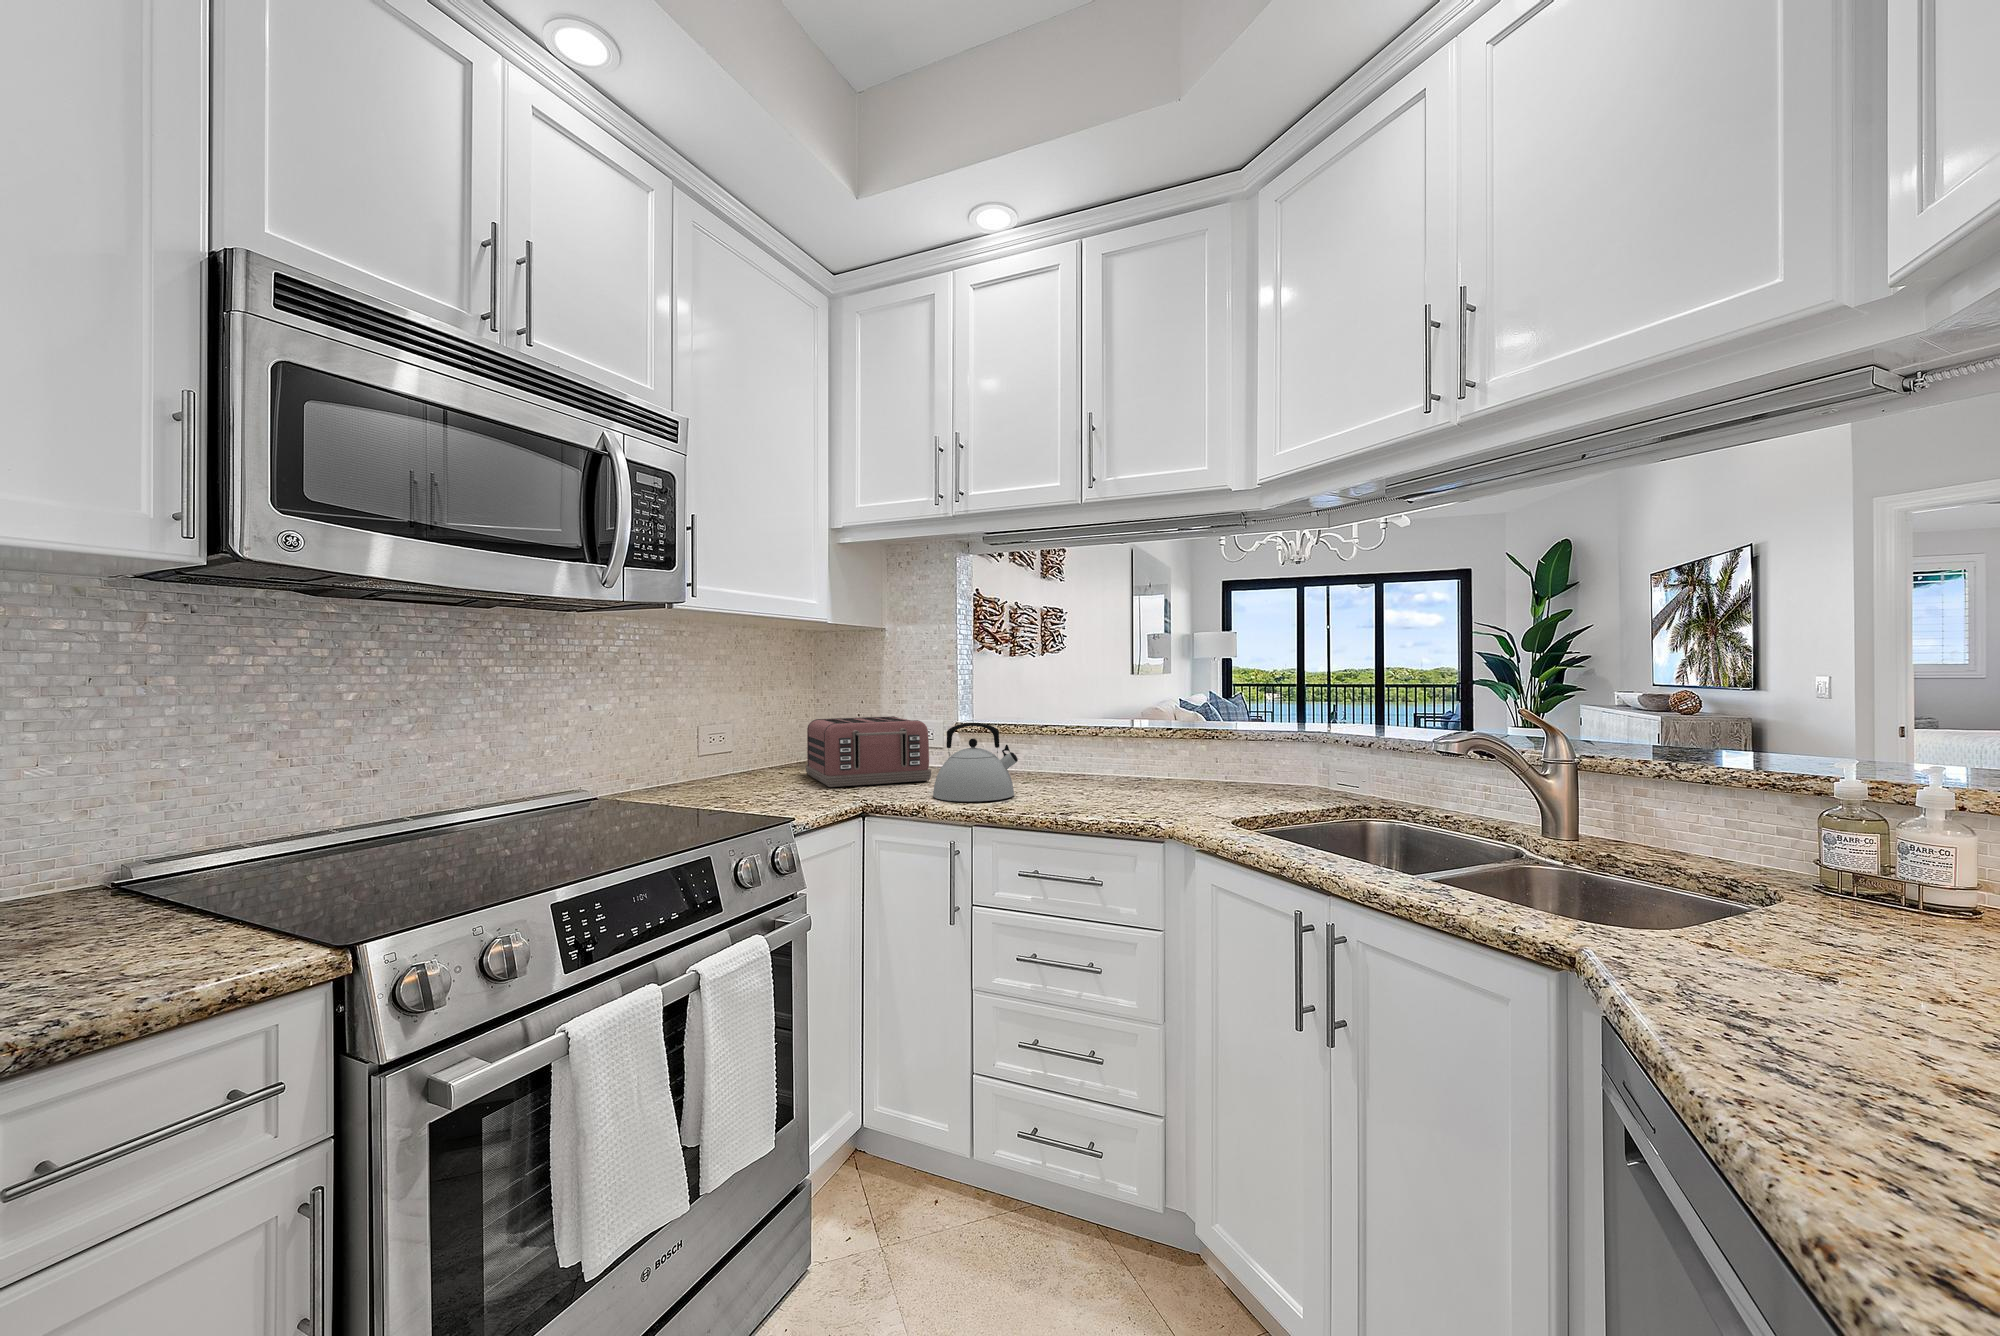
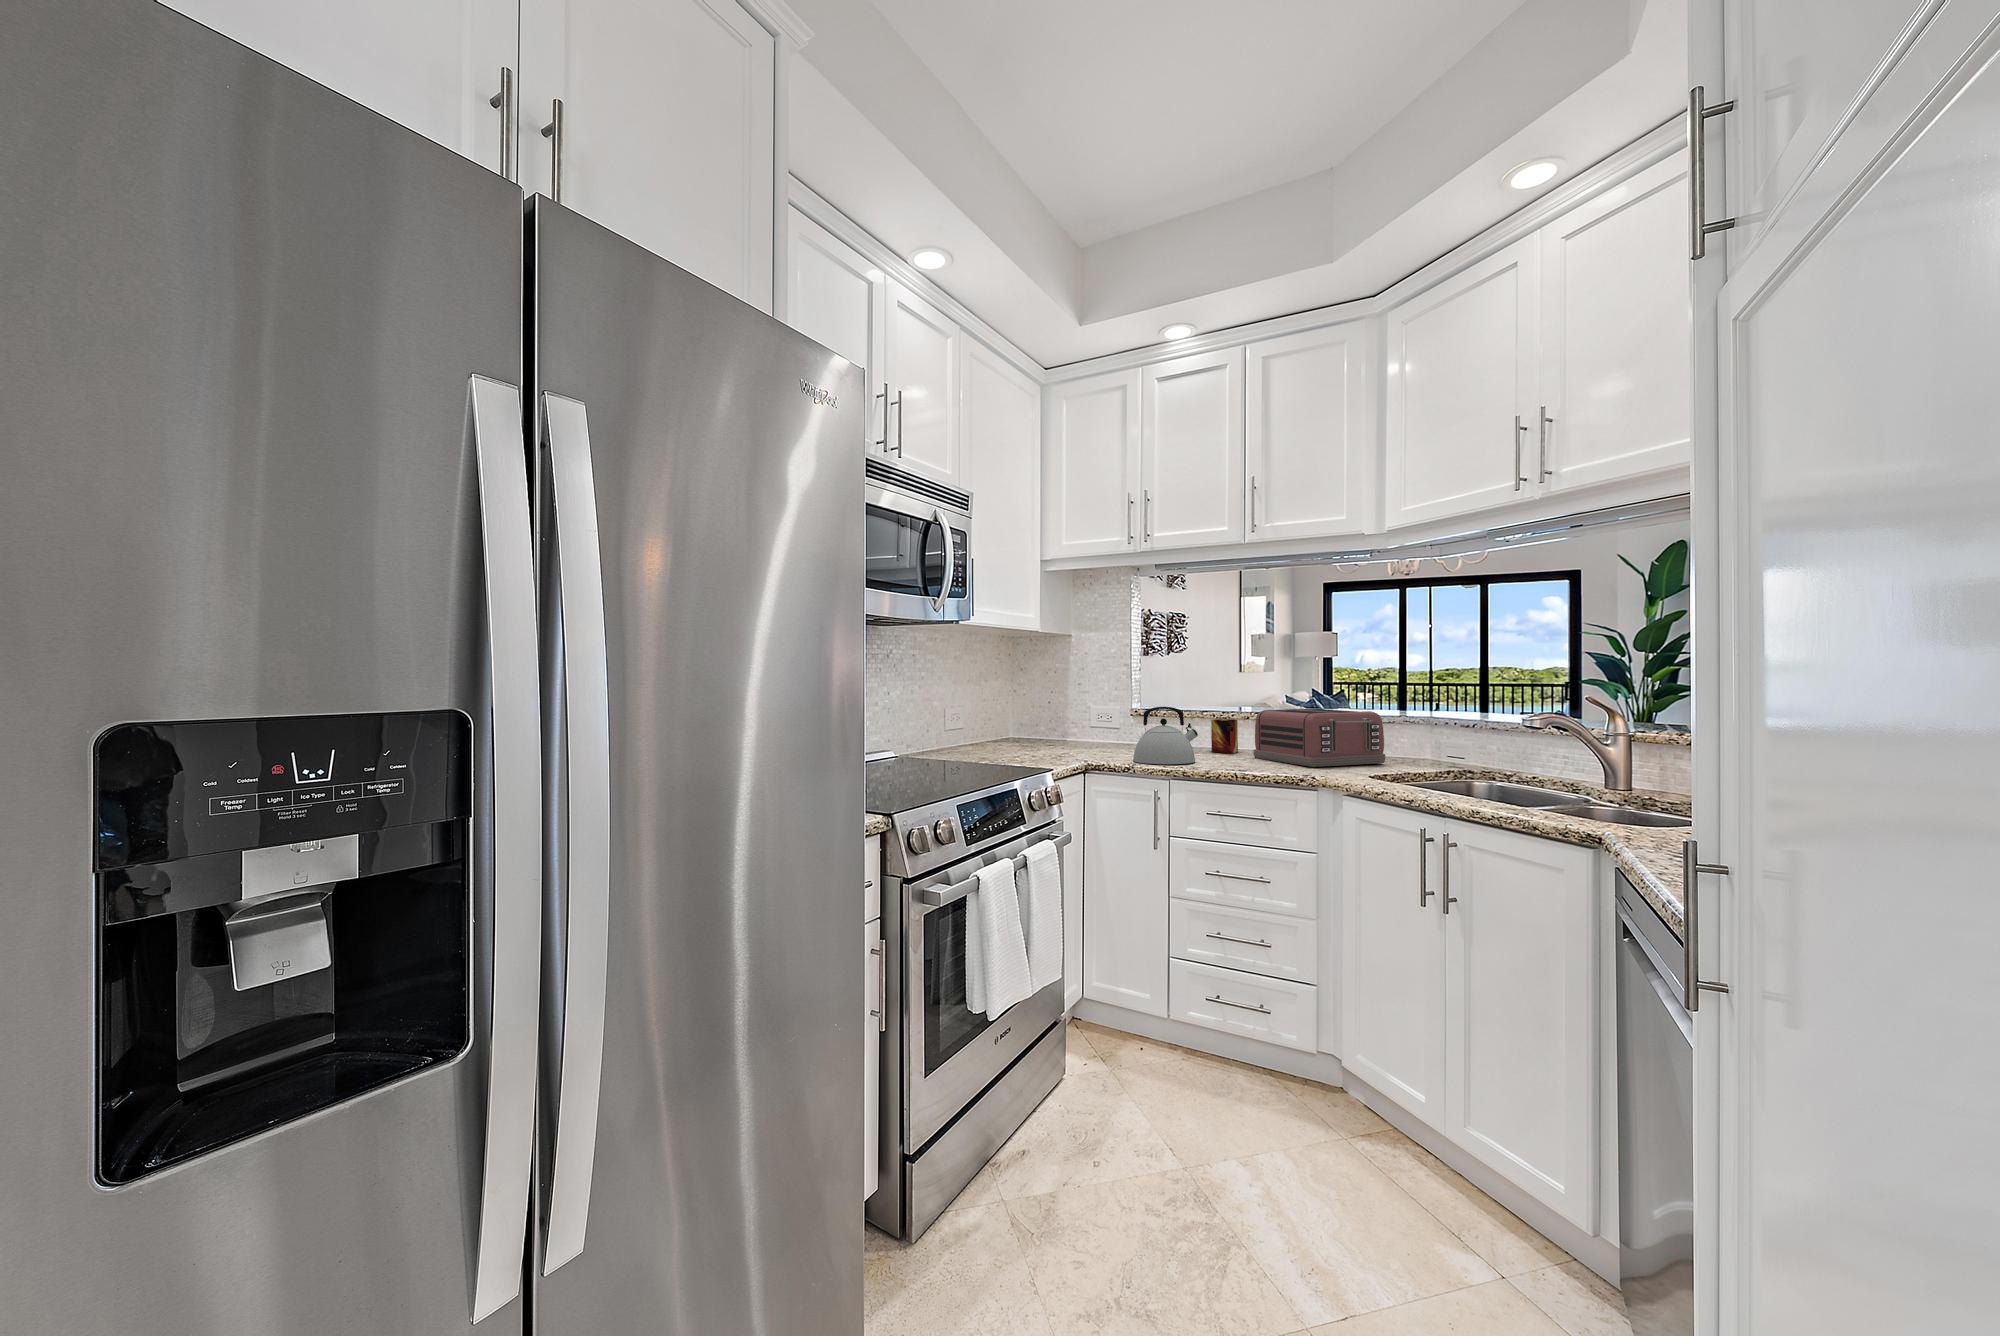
toaster: present [806,716,931,787] -> present [1253,709,1386,767]
mug: none [1048,736,1081,779] -> present [1211,719,1238,753]

